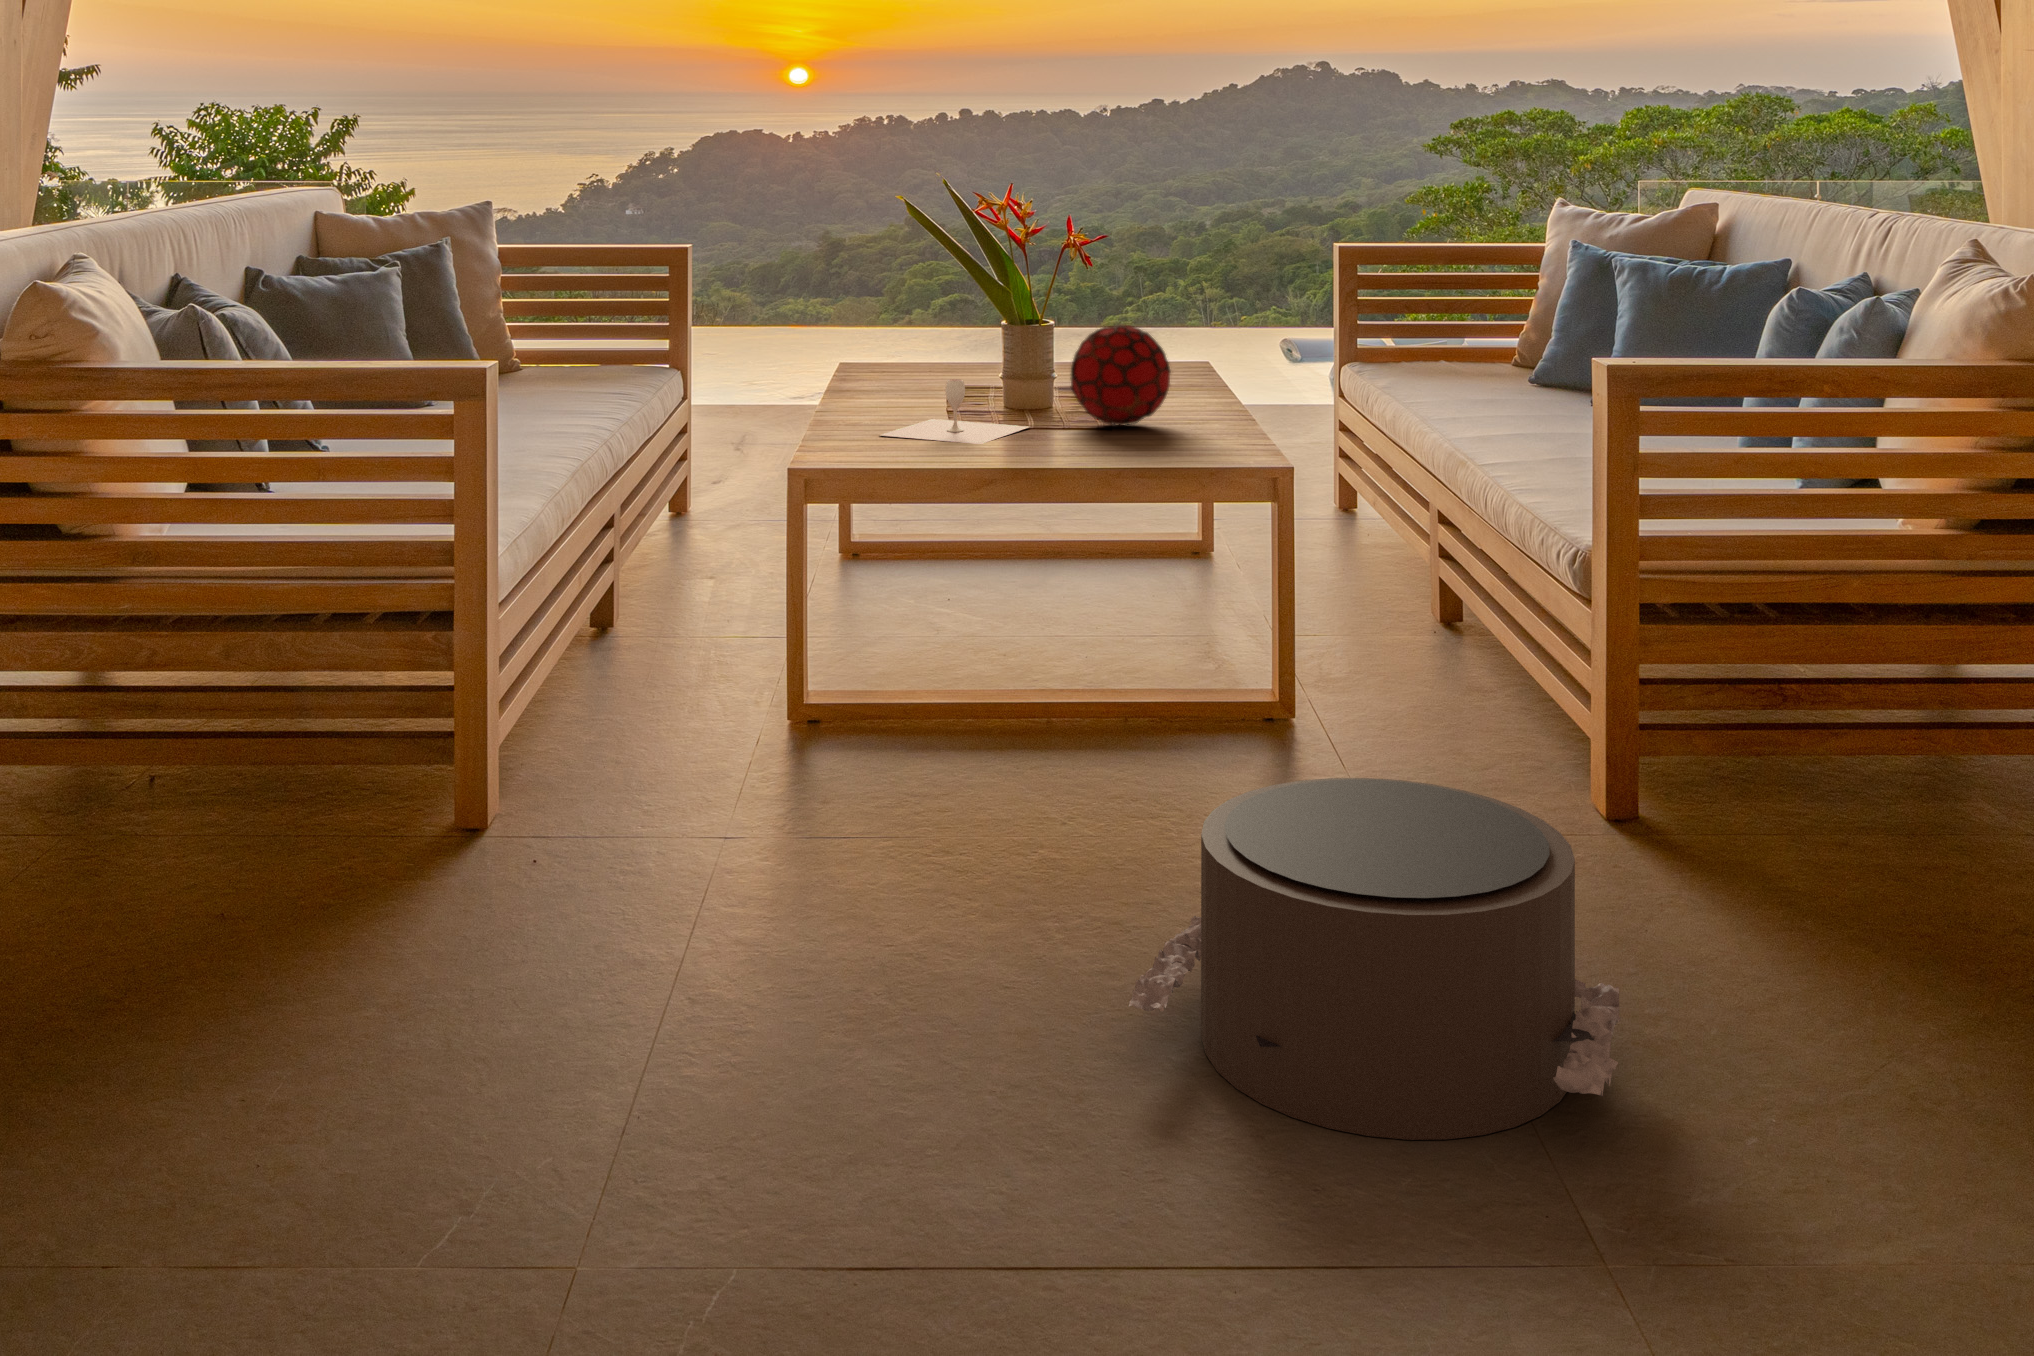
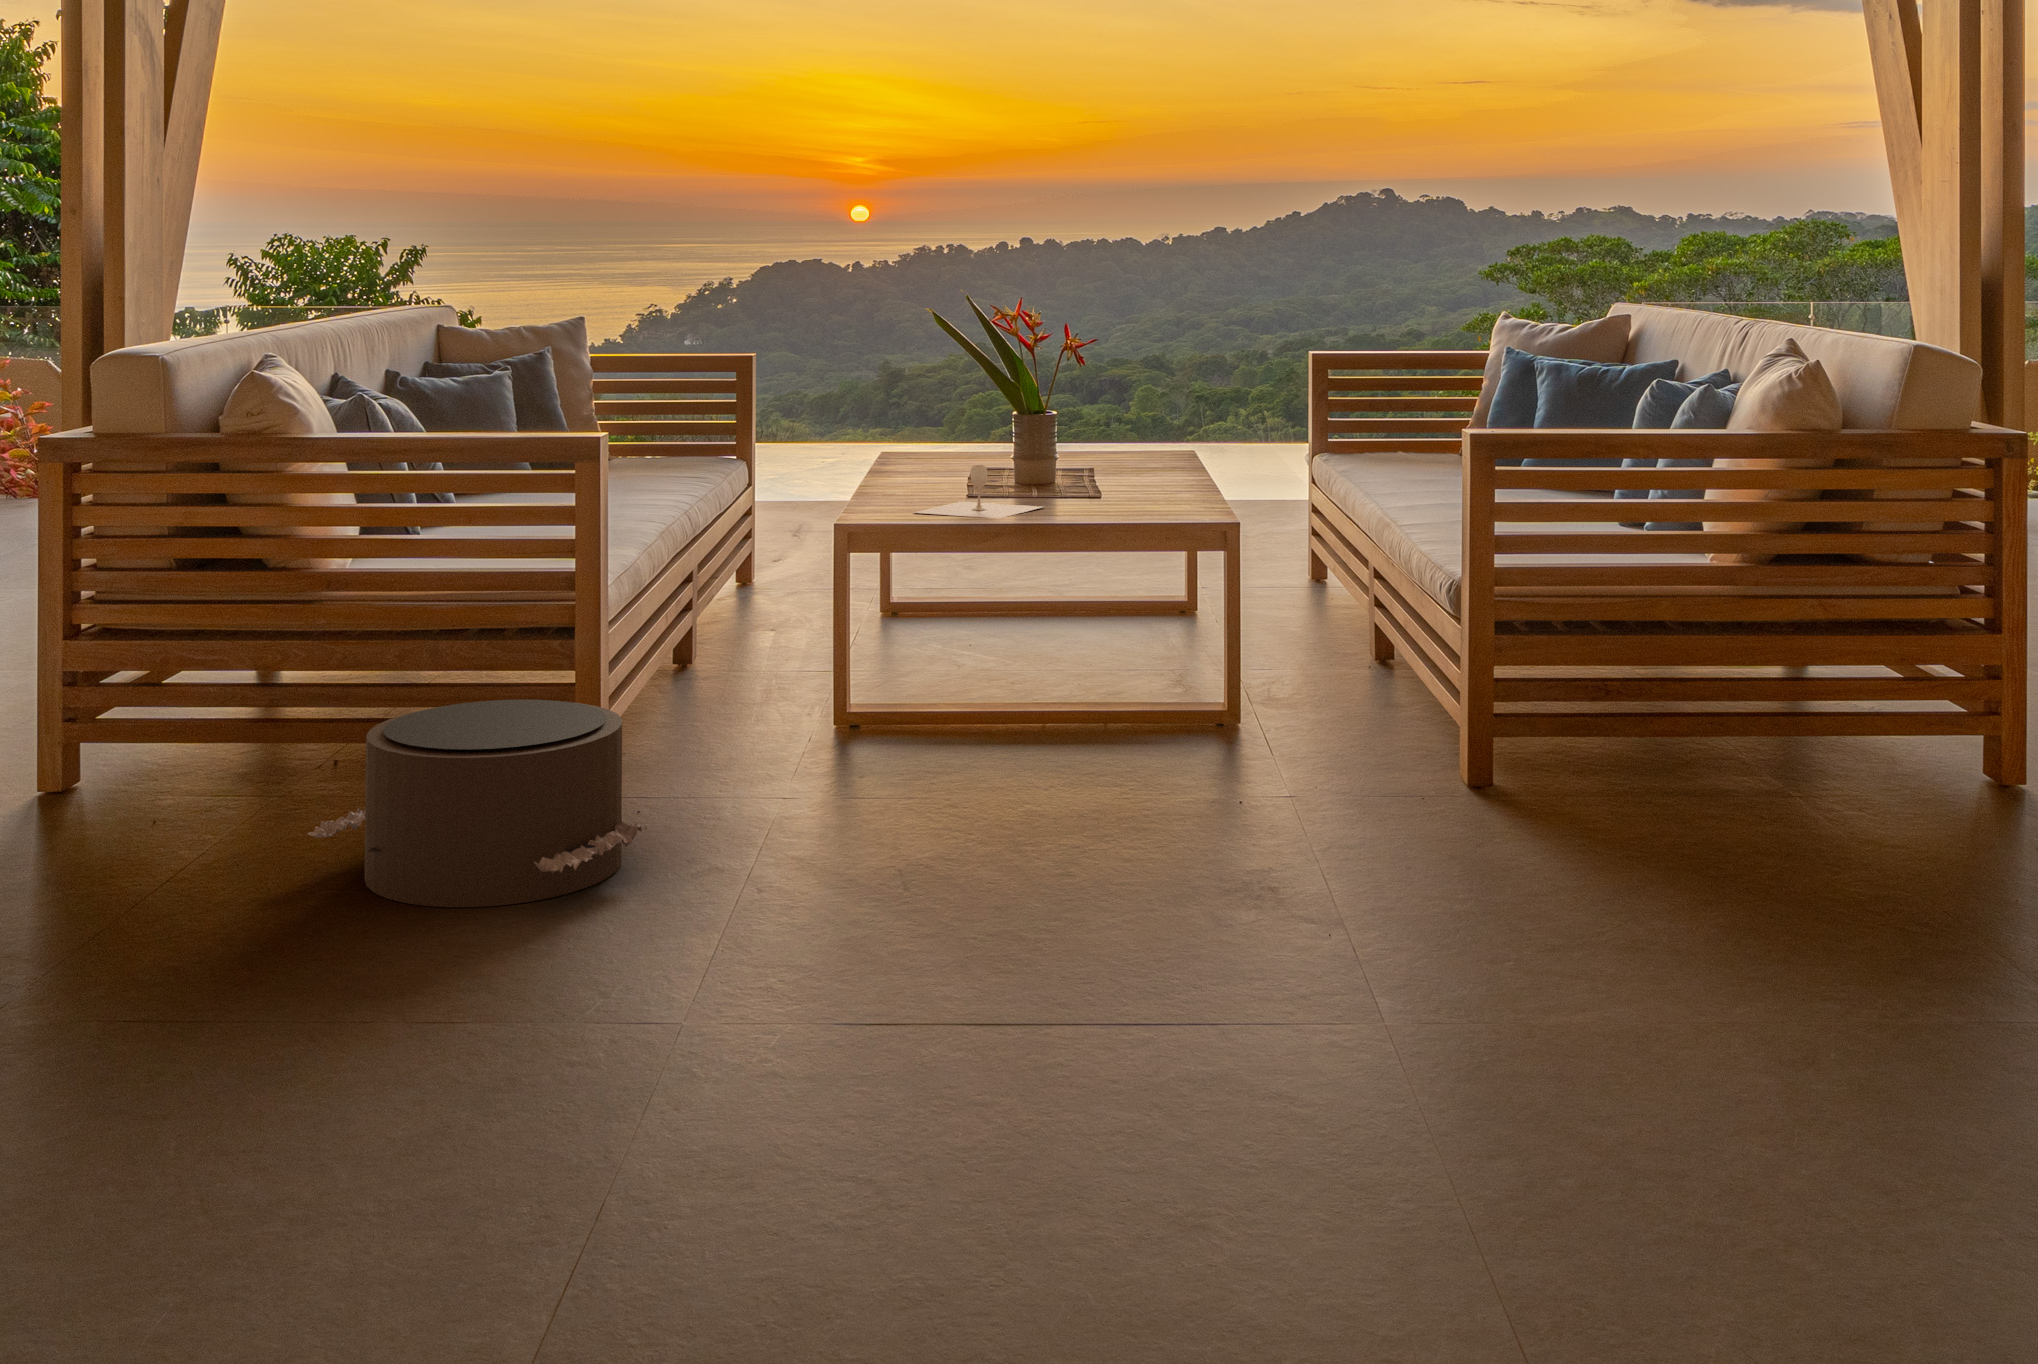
decorative orb: present [1071,325,1171,426] -> none [1079,419,1166,506]
pouf: present [1129,778,1620,1140] -> present [308,699,647,907]

